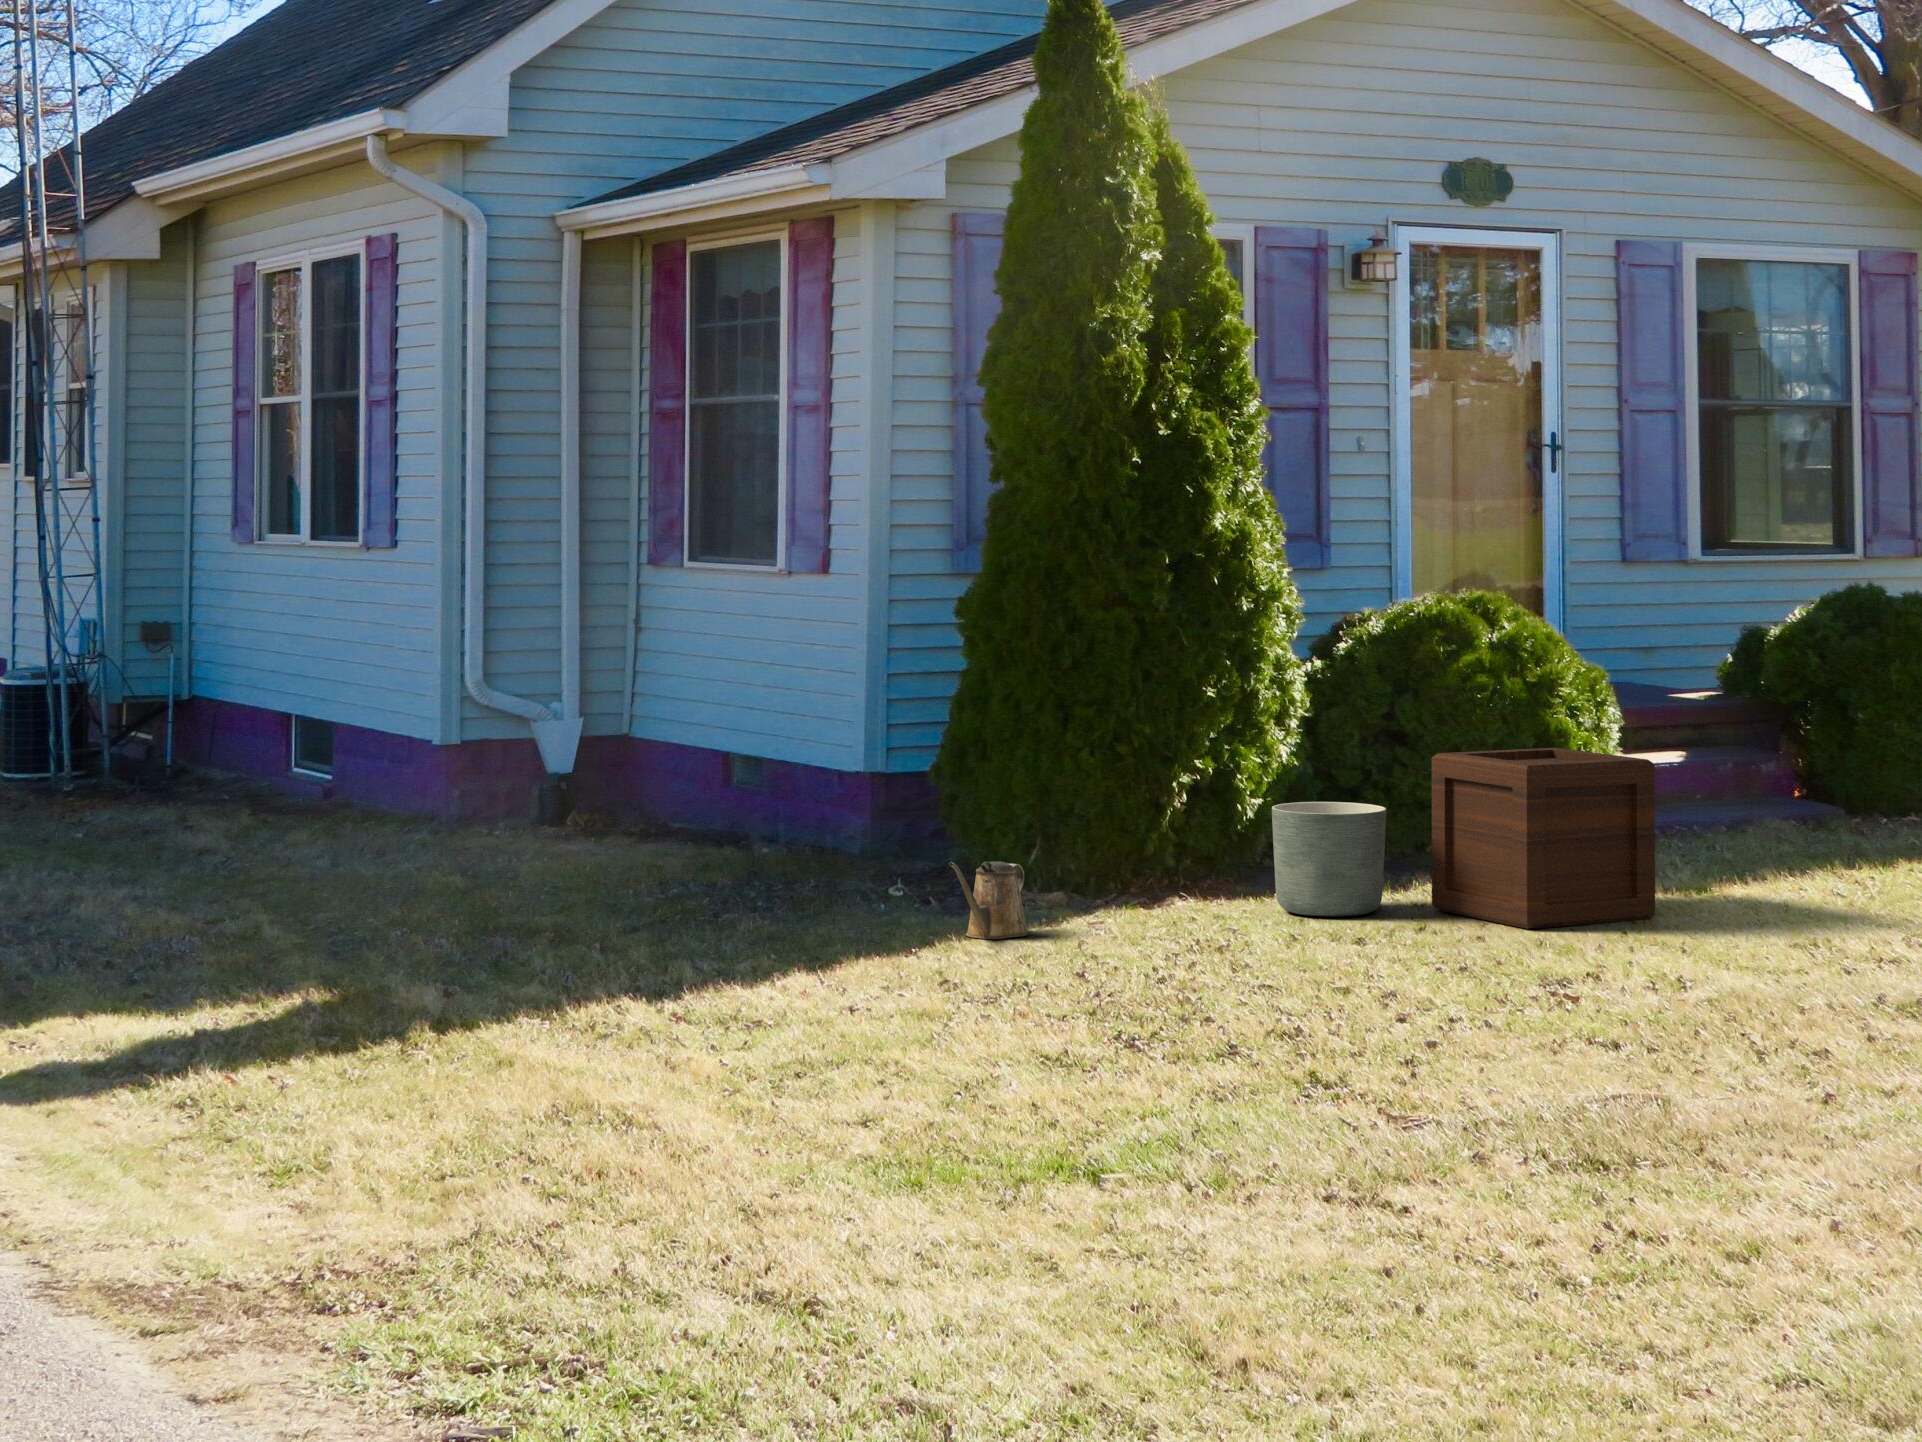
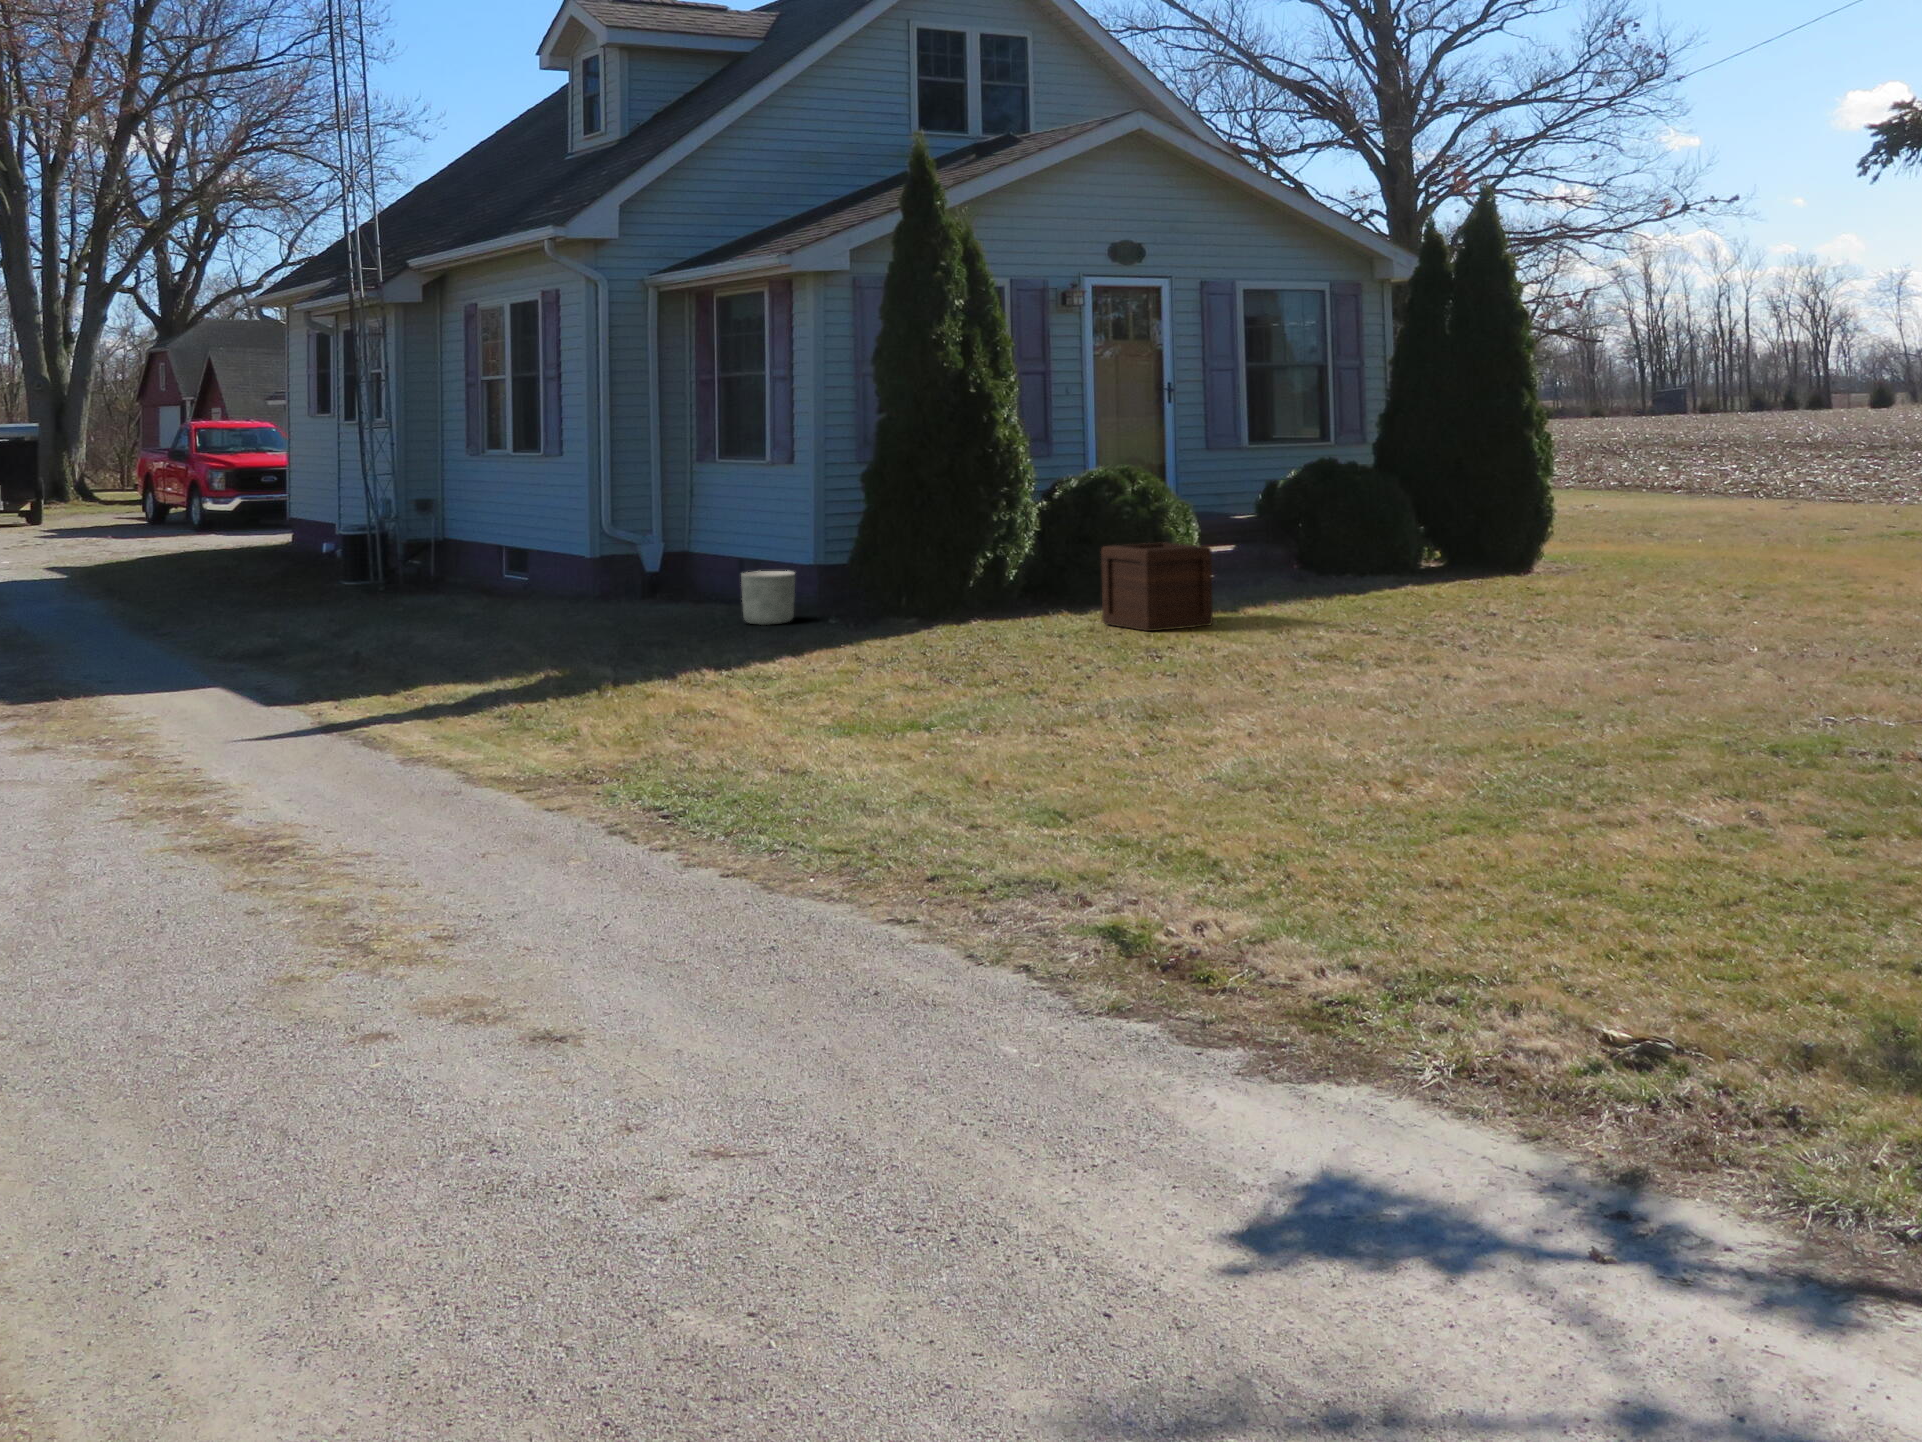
planter: present [1272,802,1386,917] -> present [741,571,795,625]
watering can: present [949,861,1029,939] -> none [860,604,900,643]

